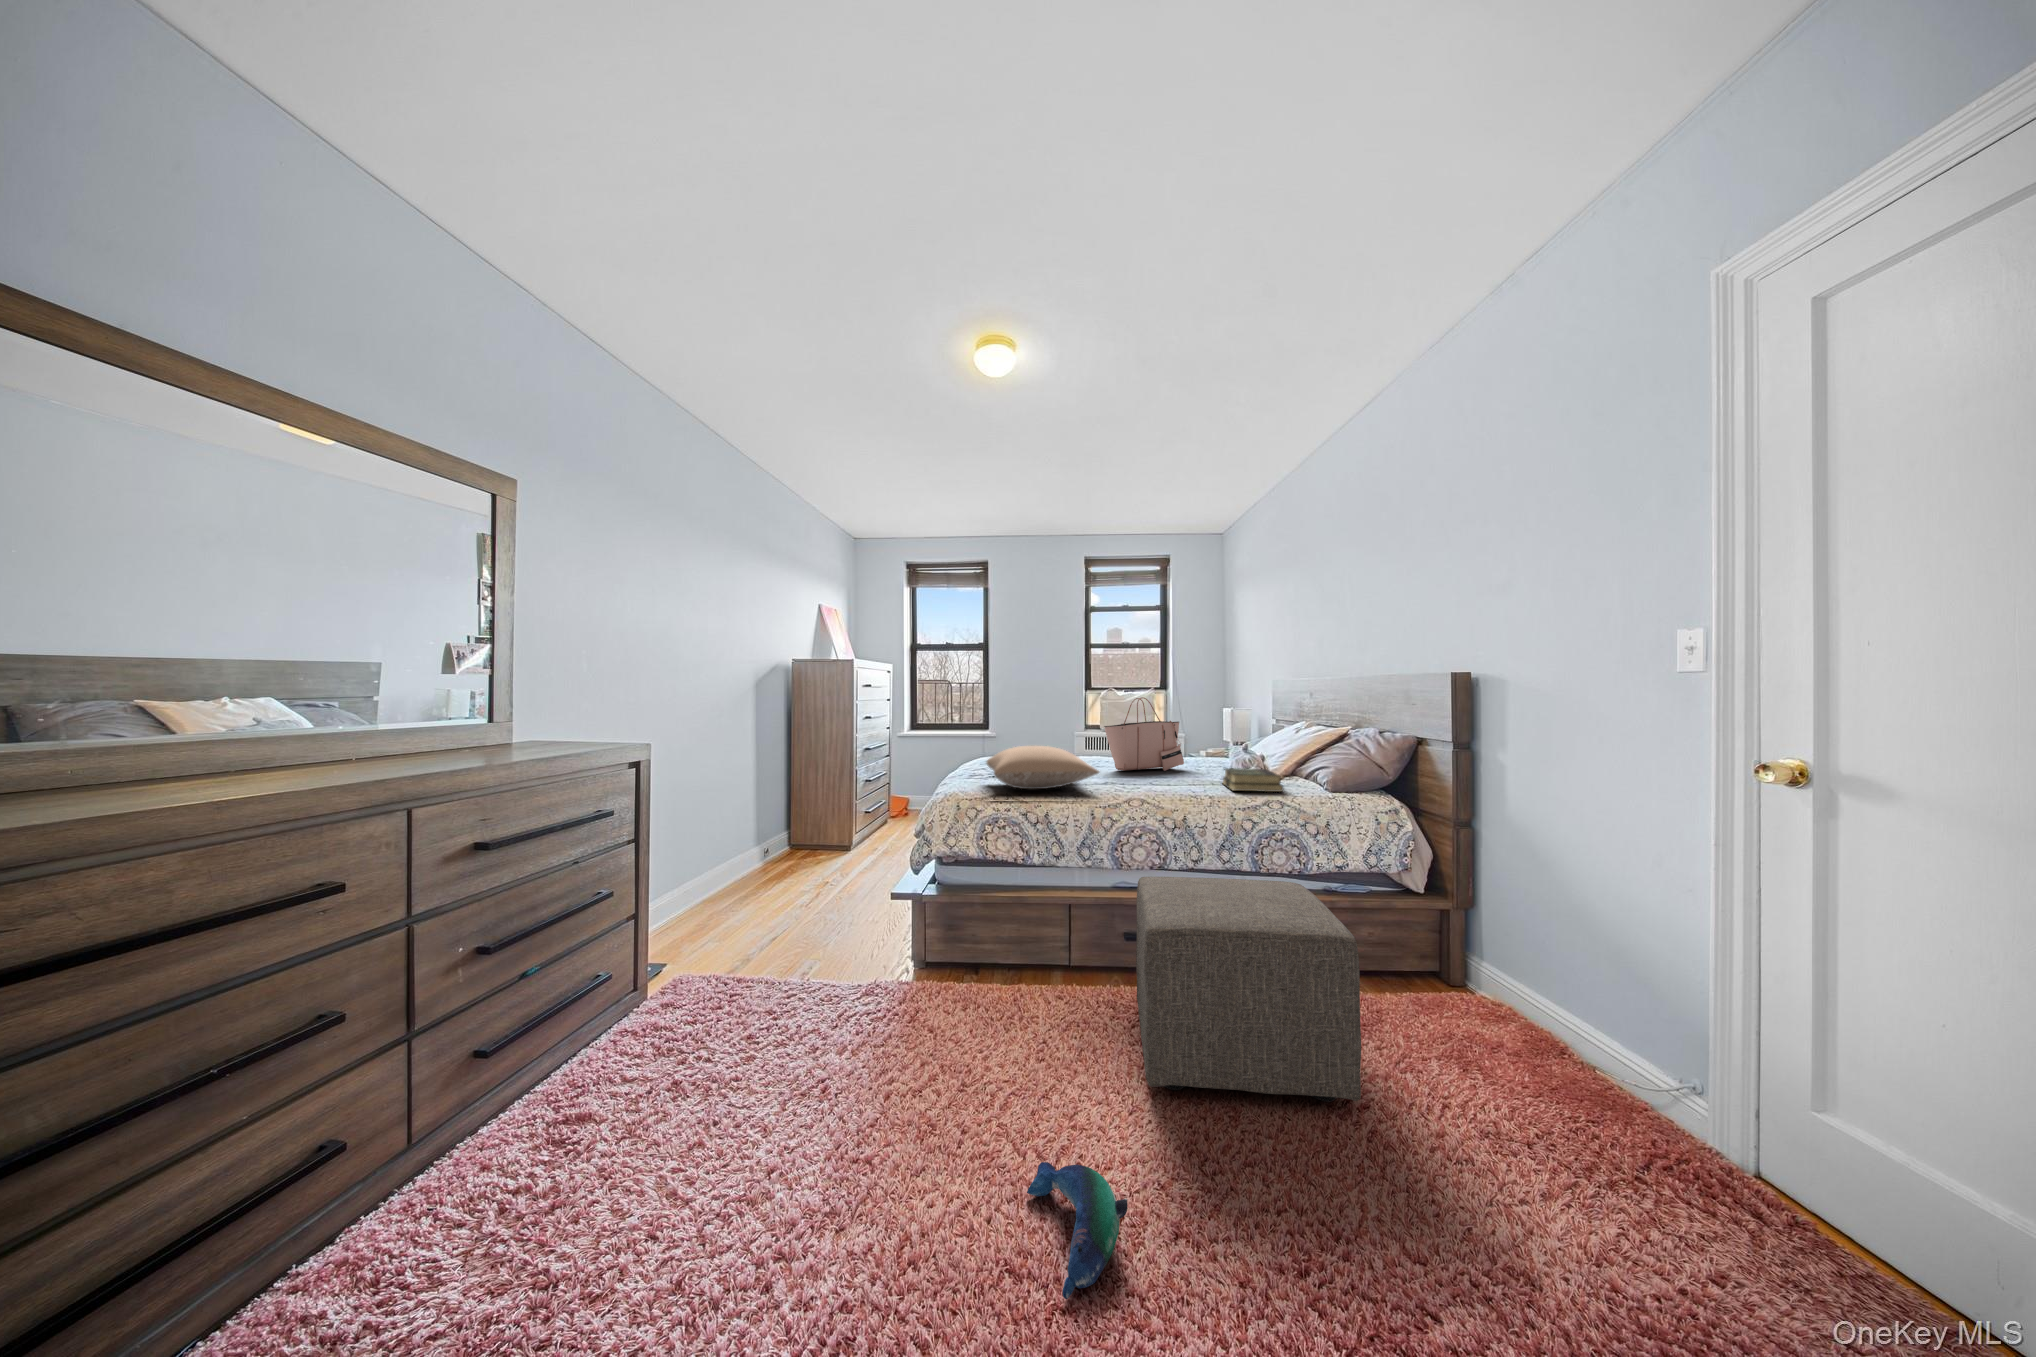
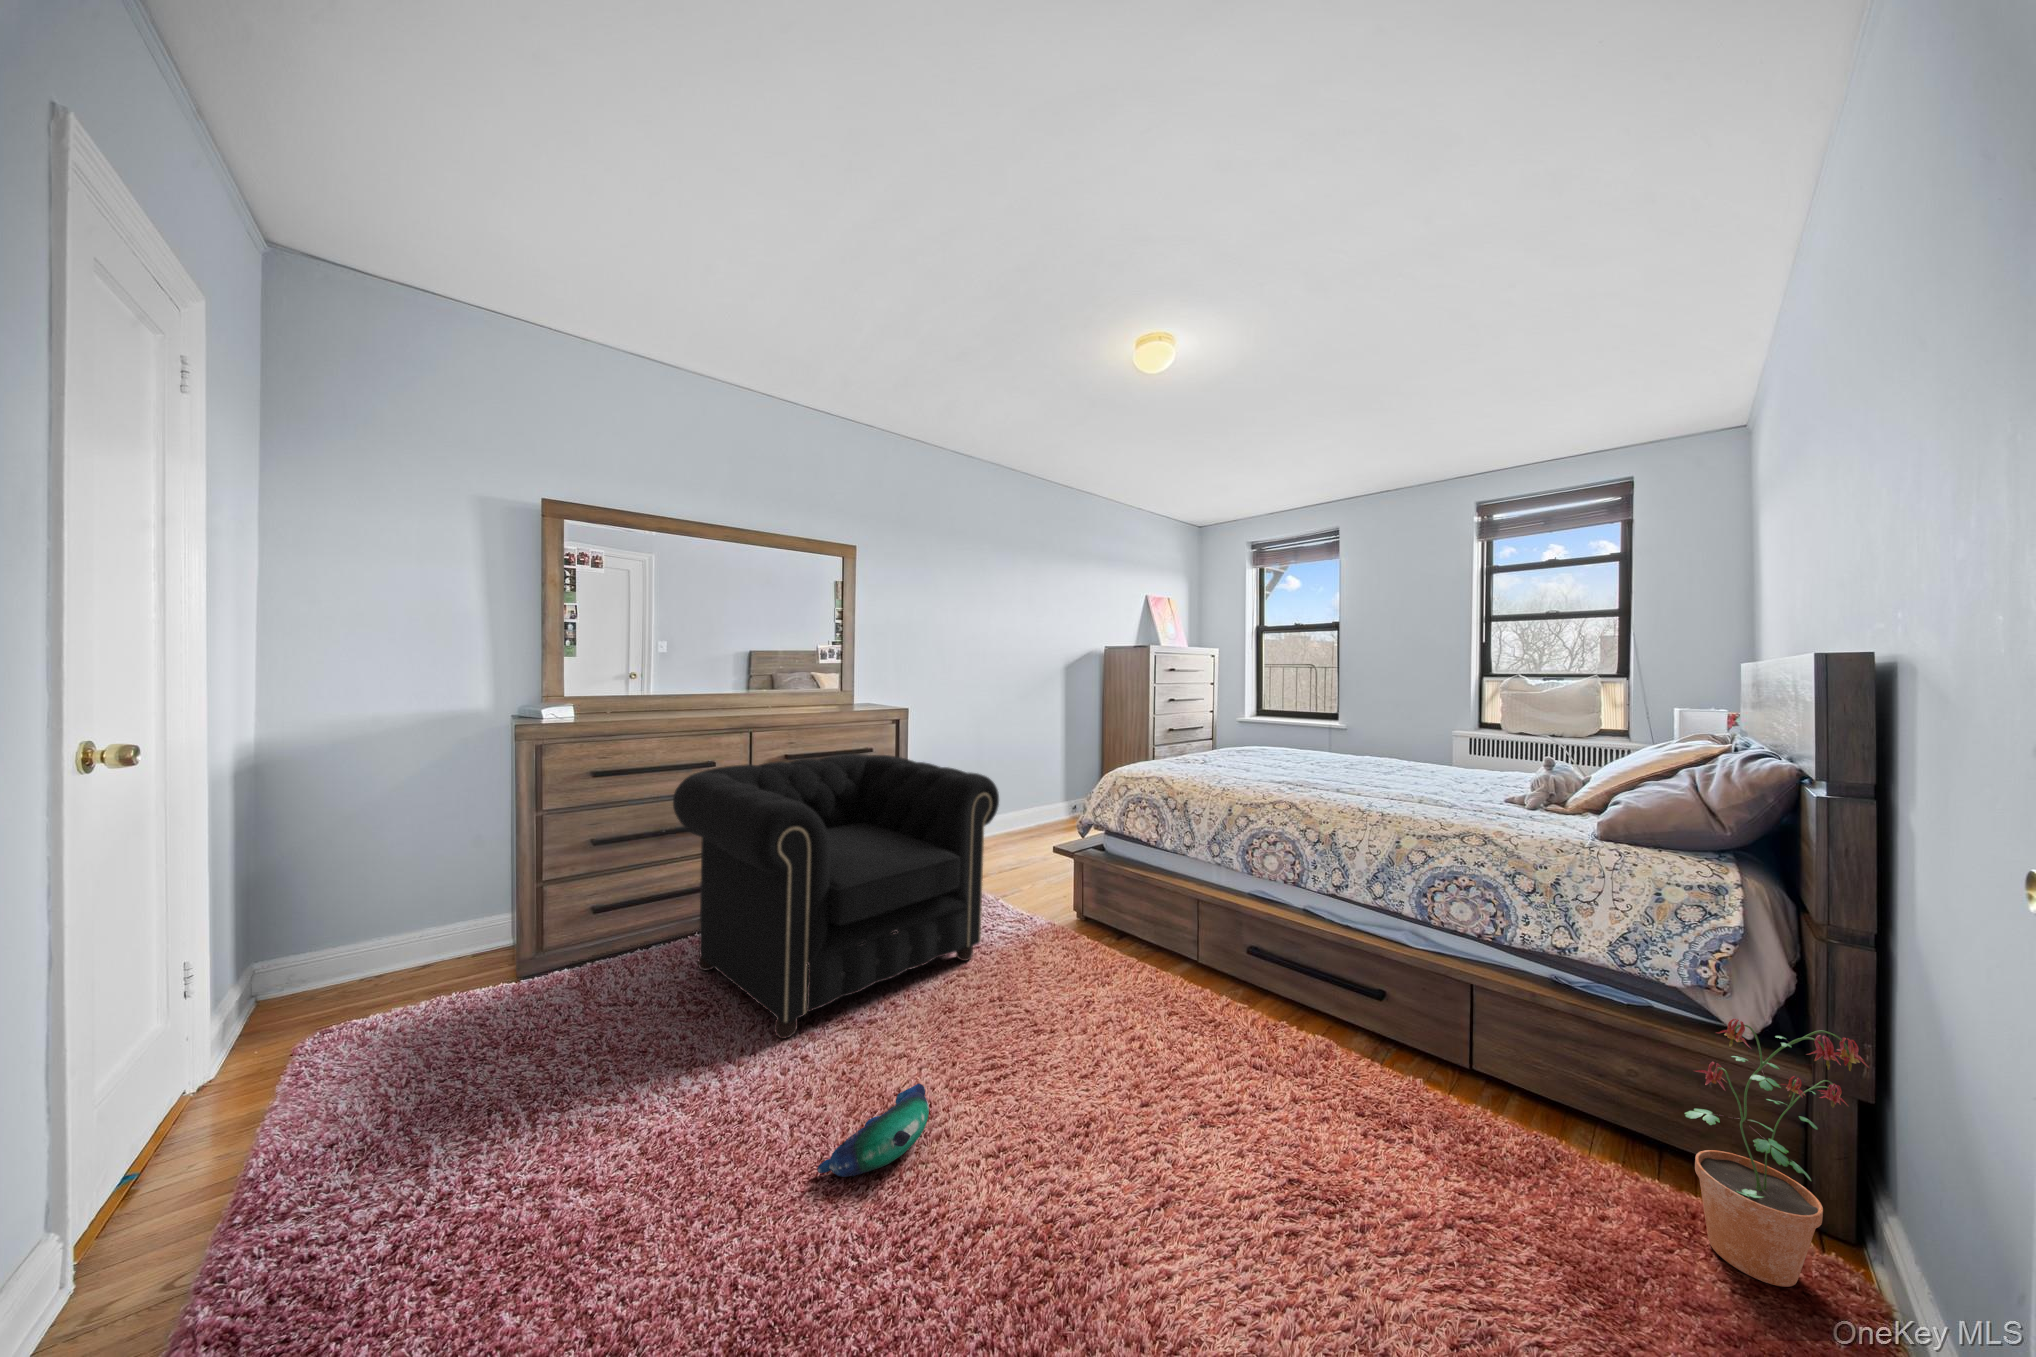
tote bag: present [1104,697,1184,771] -> none [1340,685,1456,779]
pillow: present [986,745,1099,789] -> none [1135,728,1274,775]
book: present [1223,768,1283,792] -> none [1425,783,1524,824]
armchair: none [483,816,904,1215] -> present [673,754,999,1039]
potted plant: none [1437,872,1512,1021] -> present [1685,1019,1869,1287]
ottoman: present [1136,876,1361,1102] -> none [1090,882,1402,1218]

